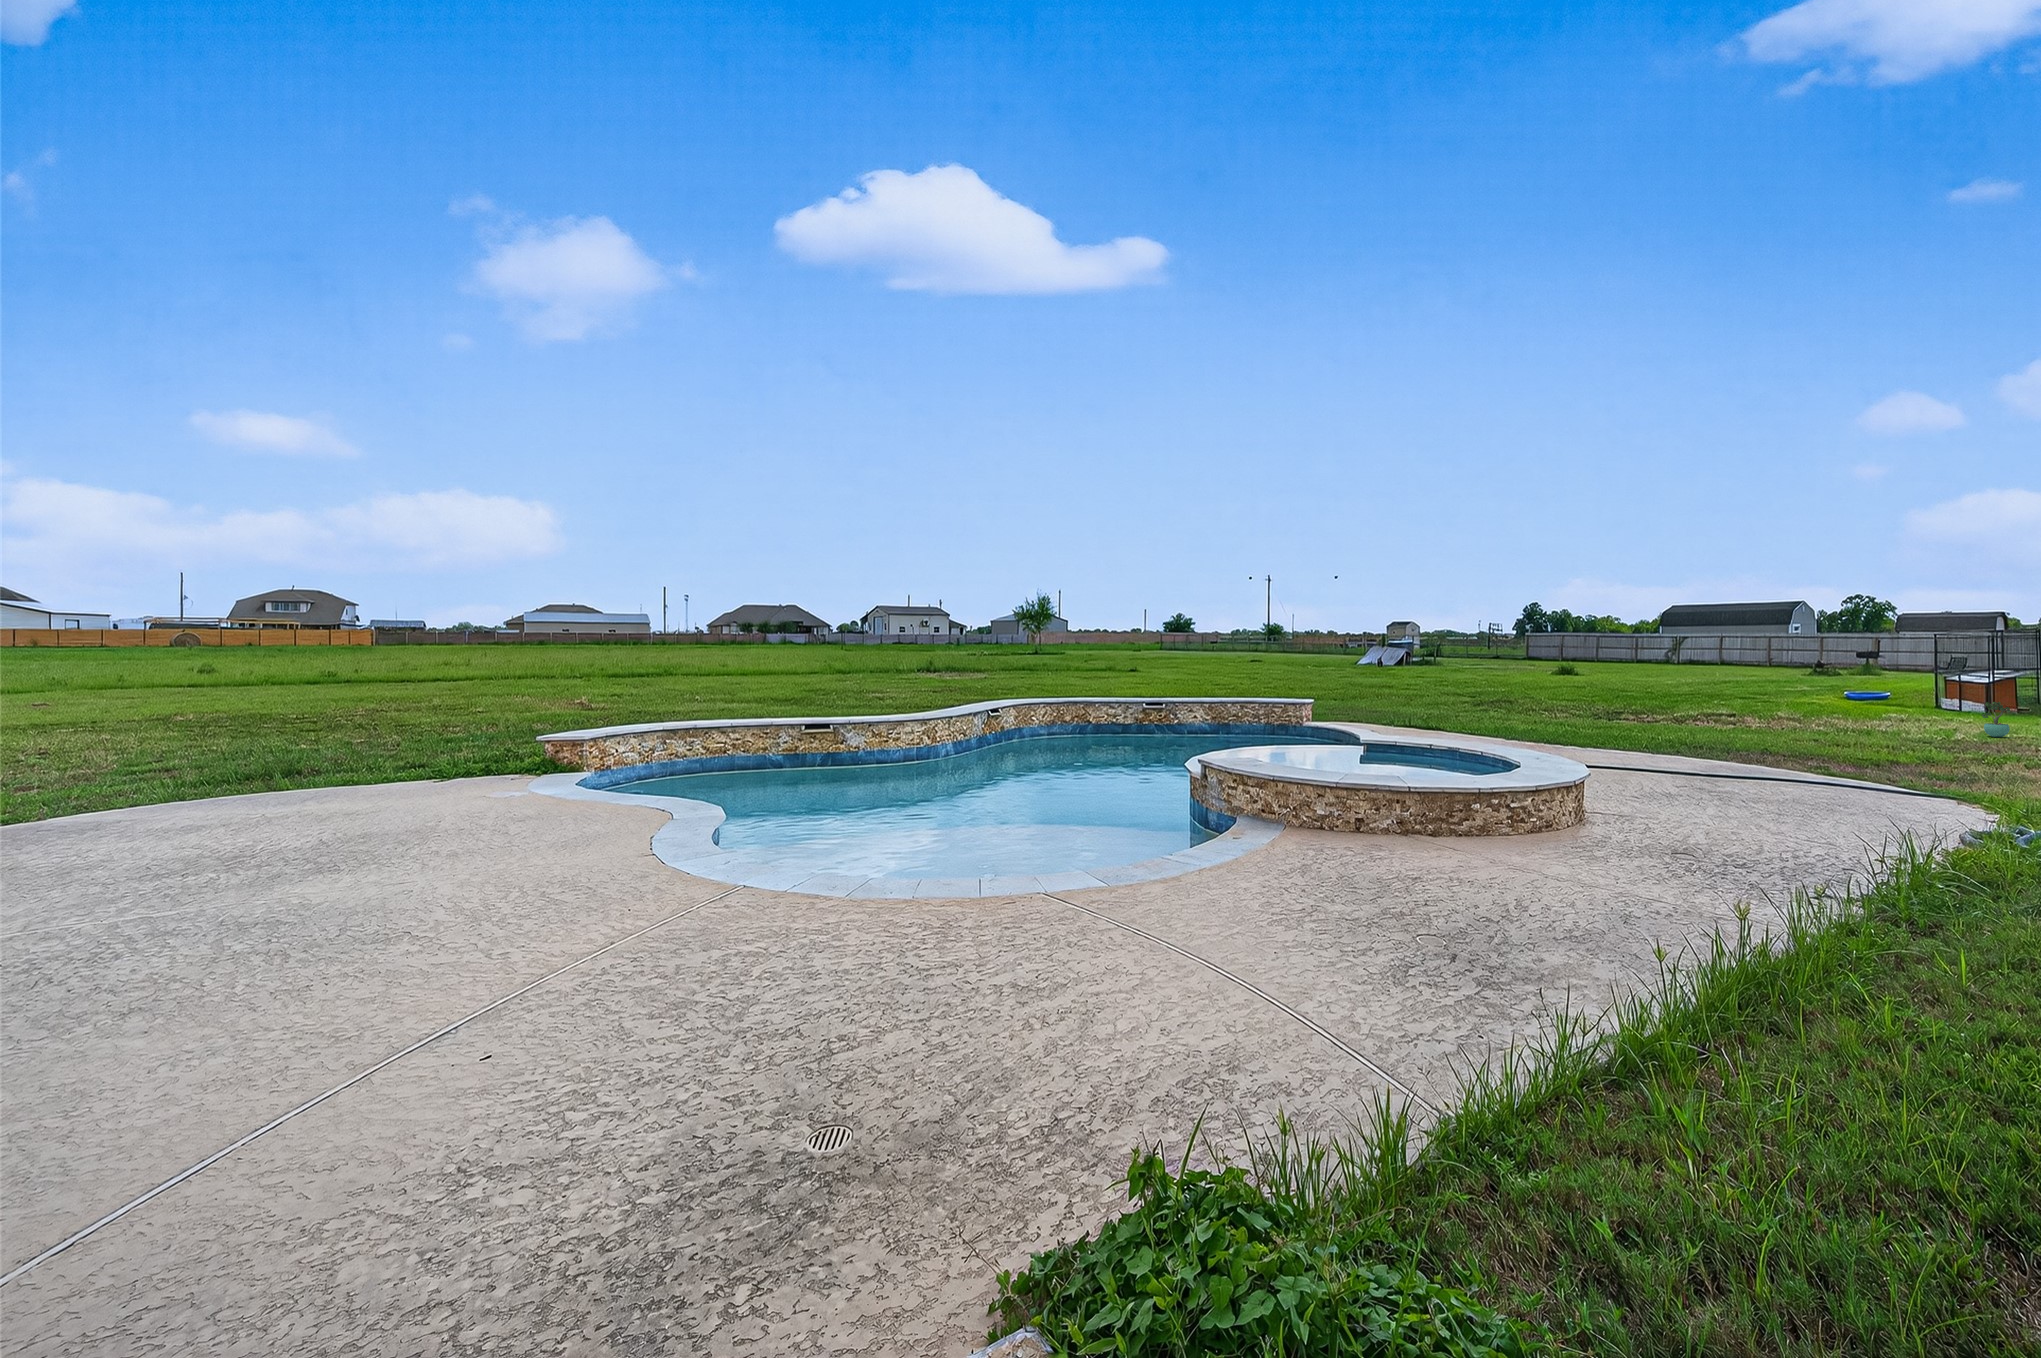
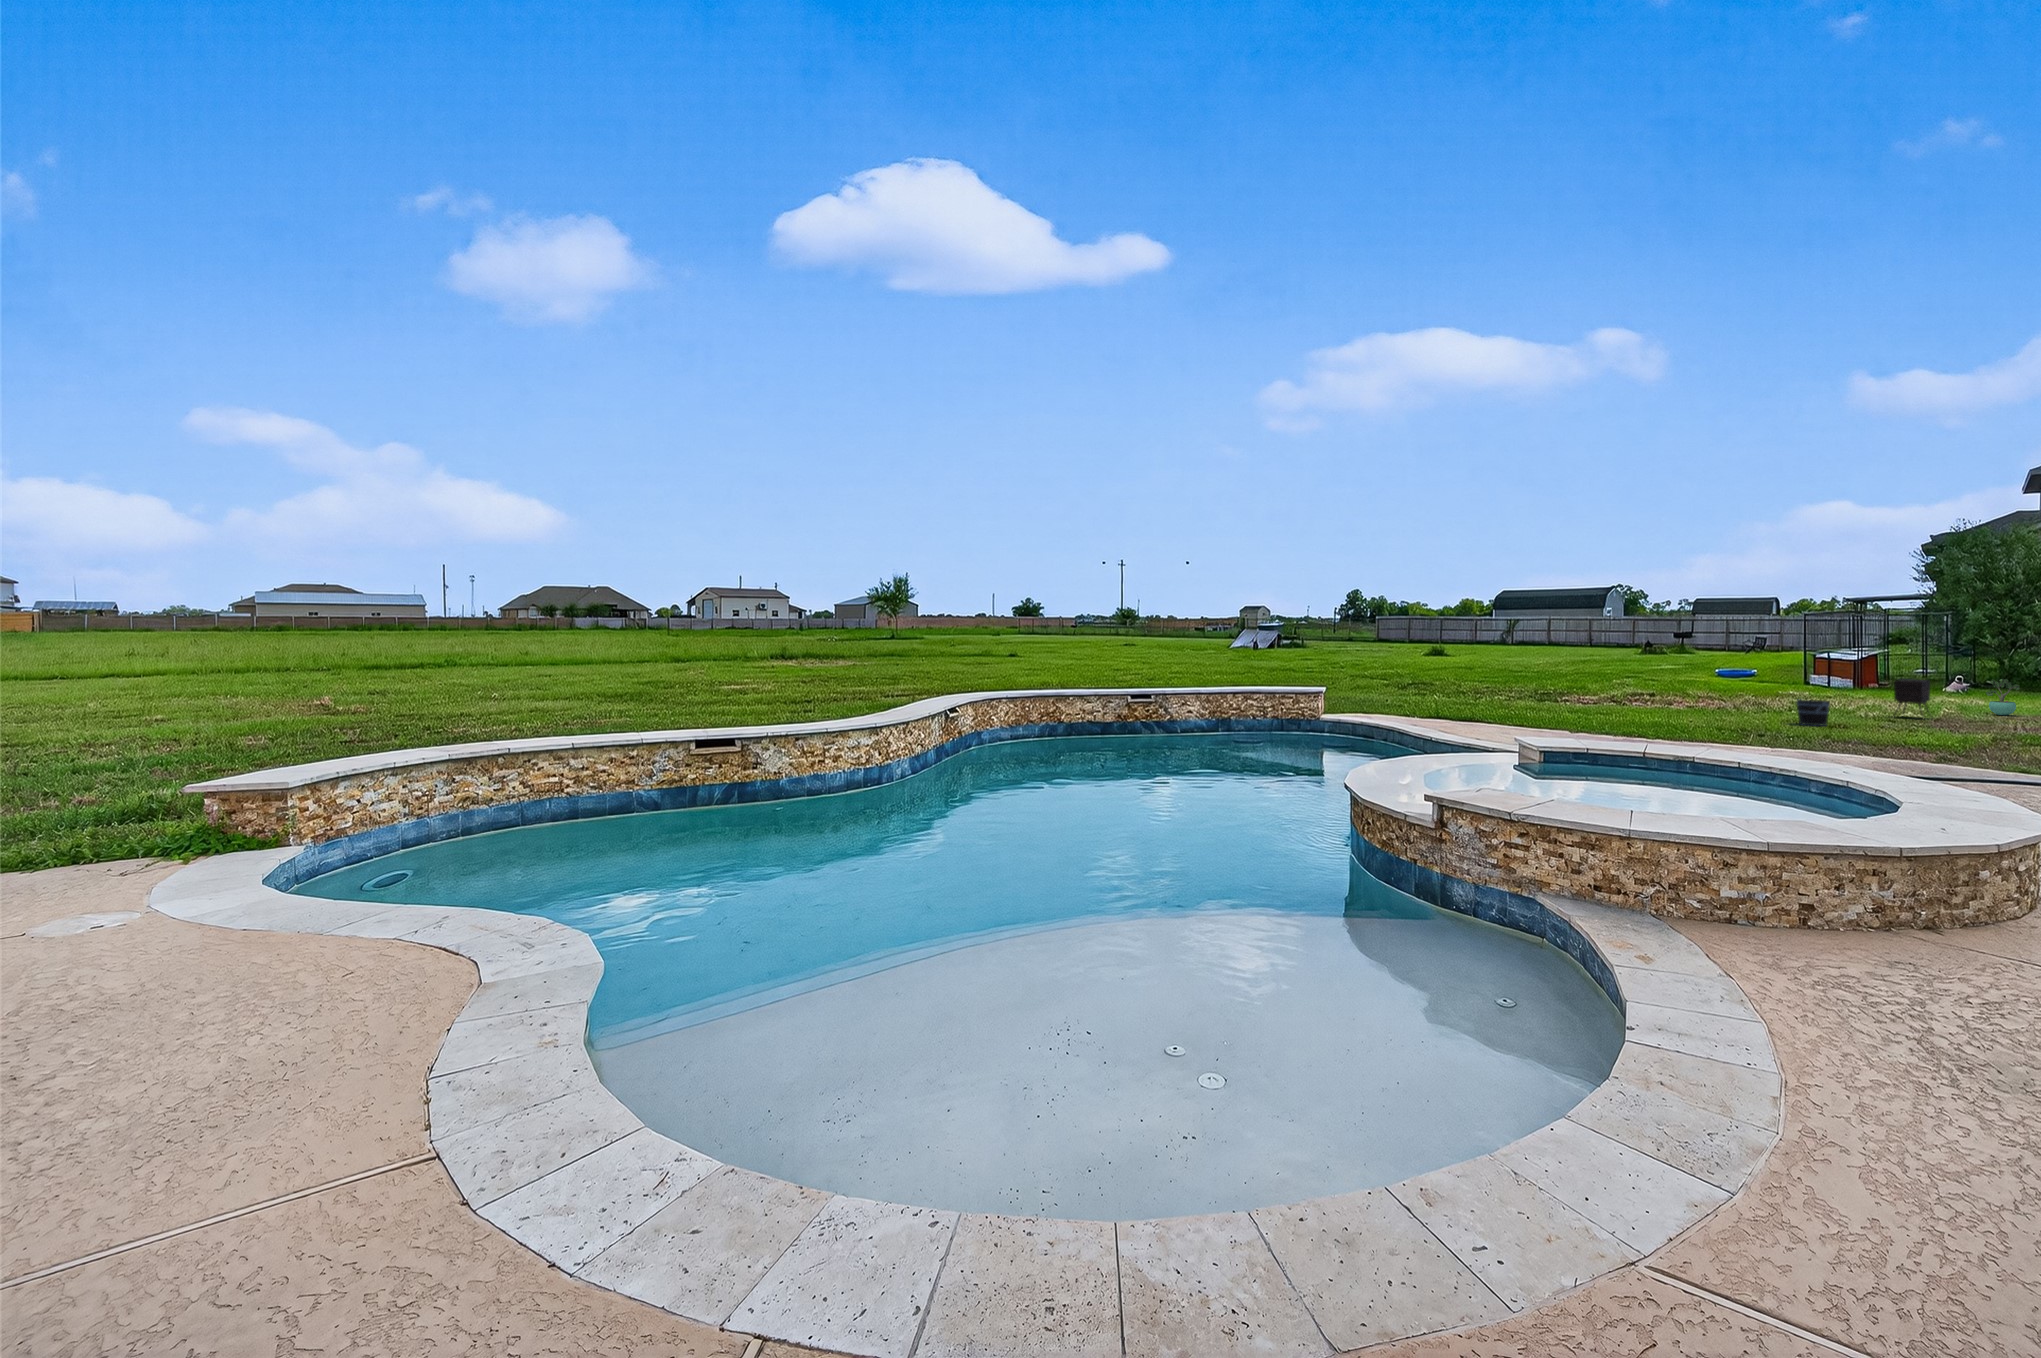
side table: none [1866,700,1906,739] -> present [1894,679,1930,713]
bucket: none [1744,716,1773,740] -> present [1796,699,1830,726]

